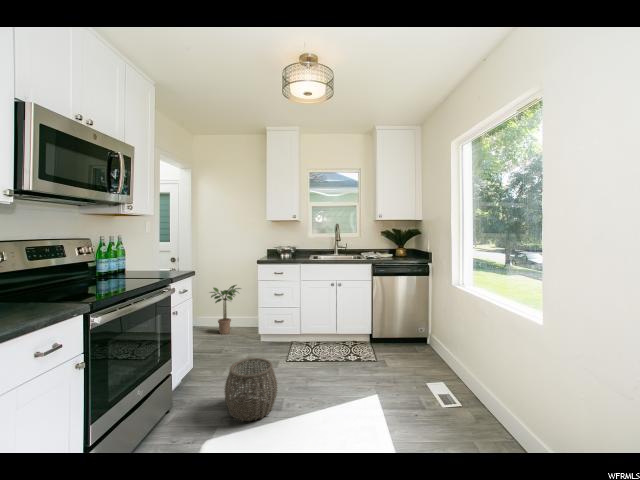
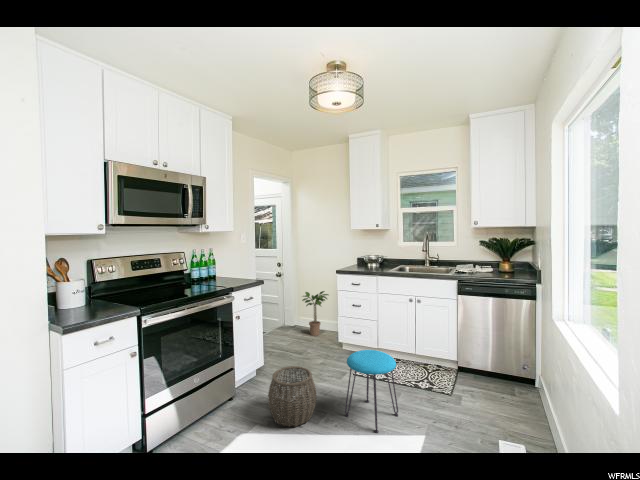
stool: none [302,330,348,403] -> present [345,350,398,433]

